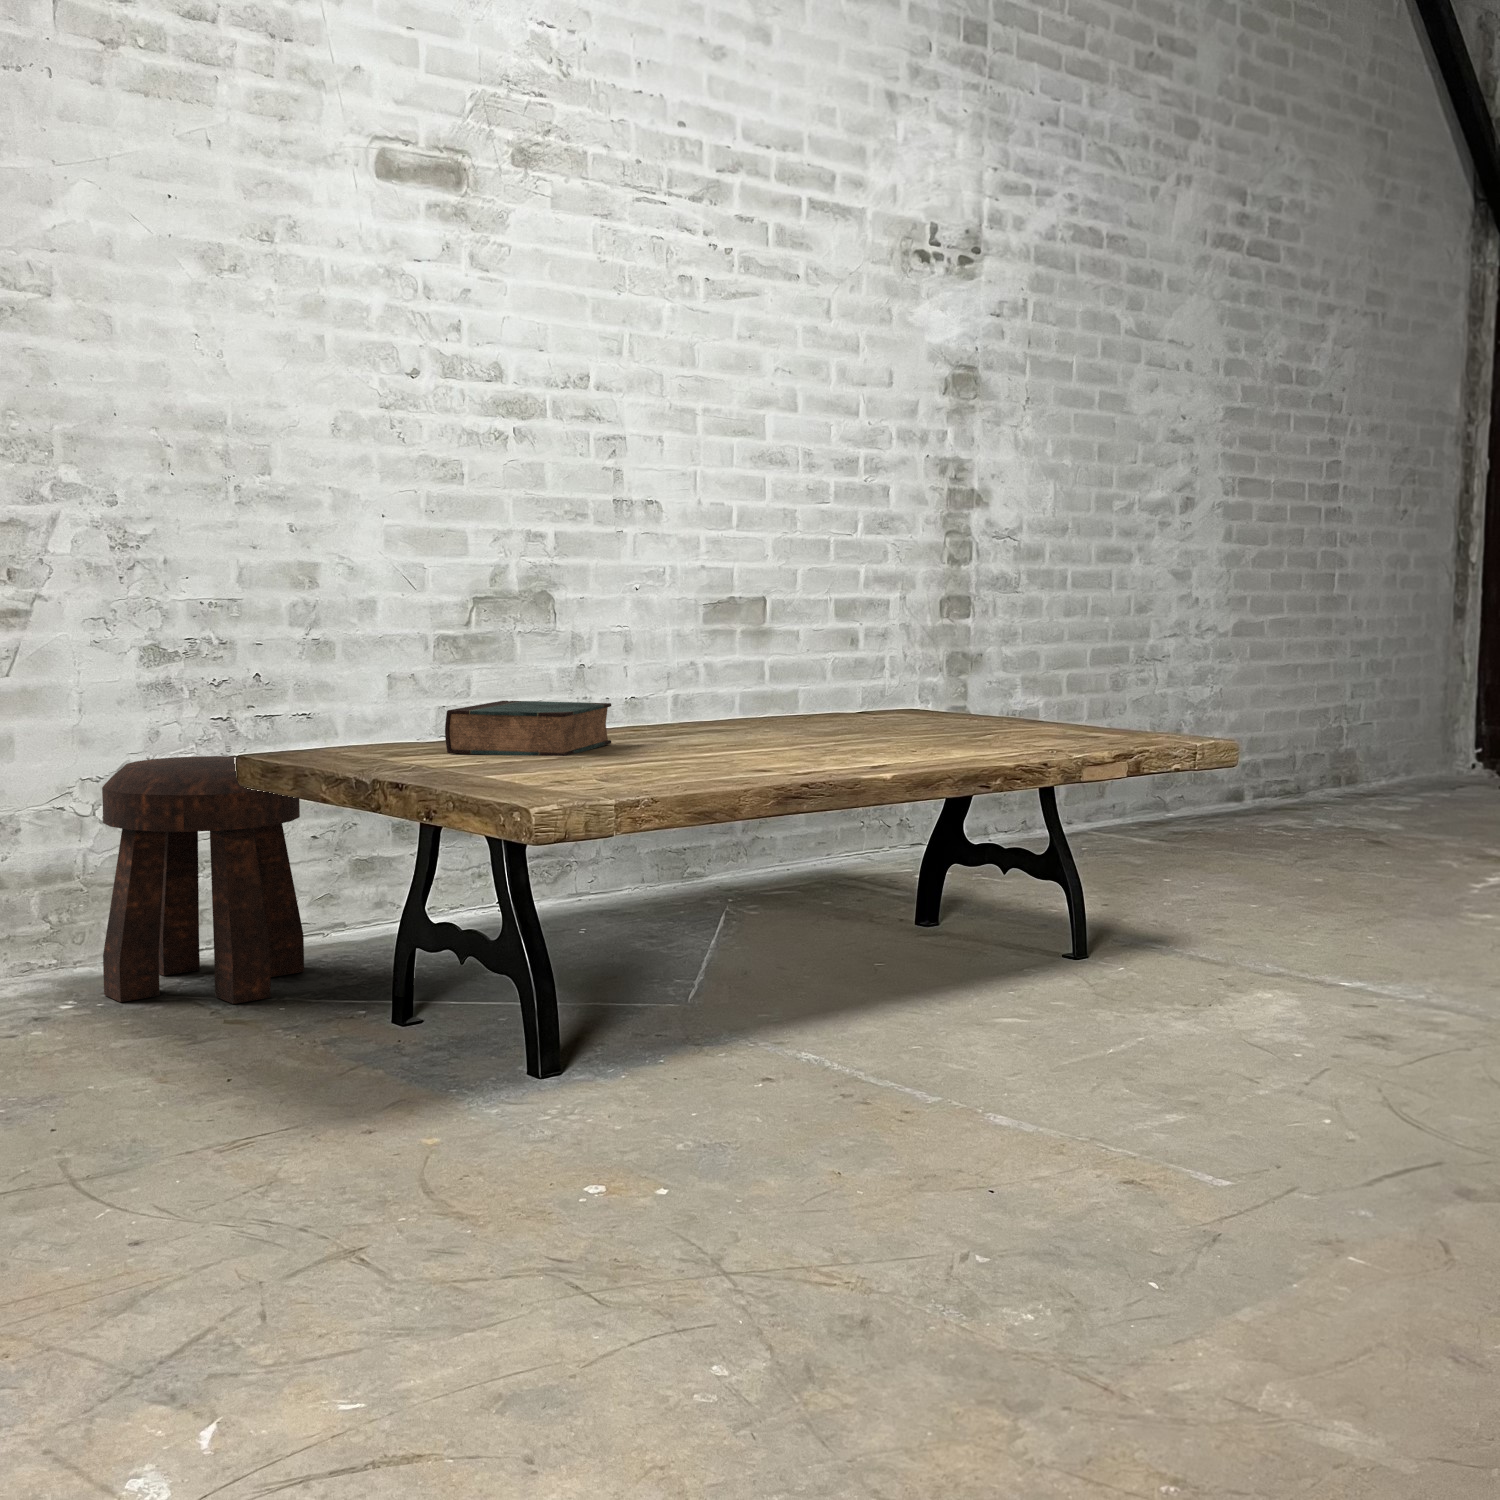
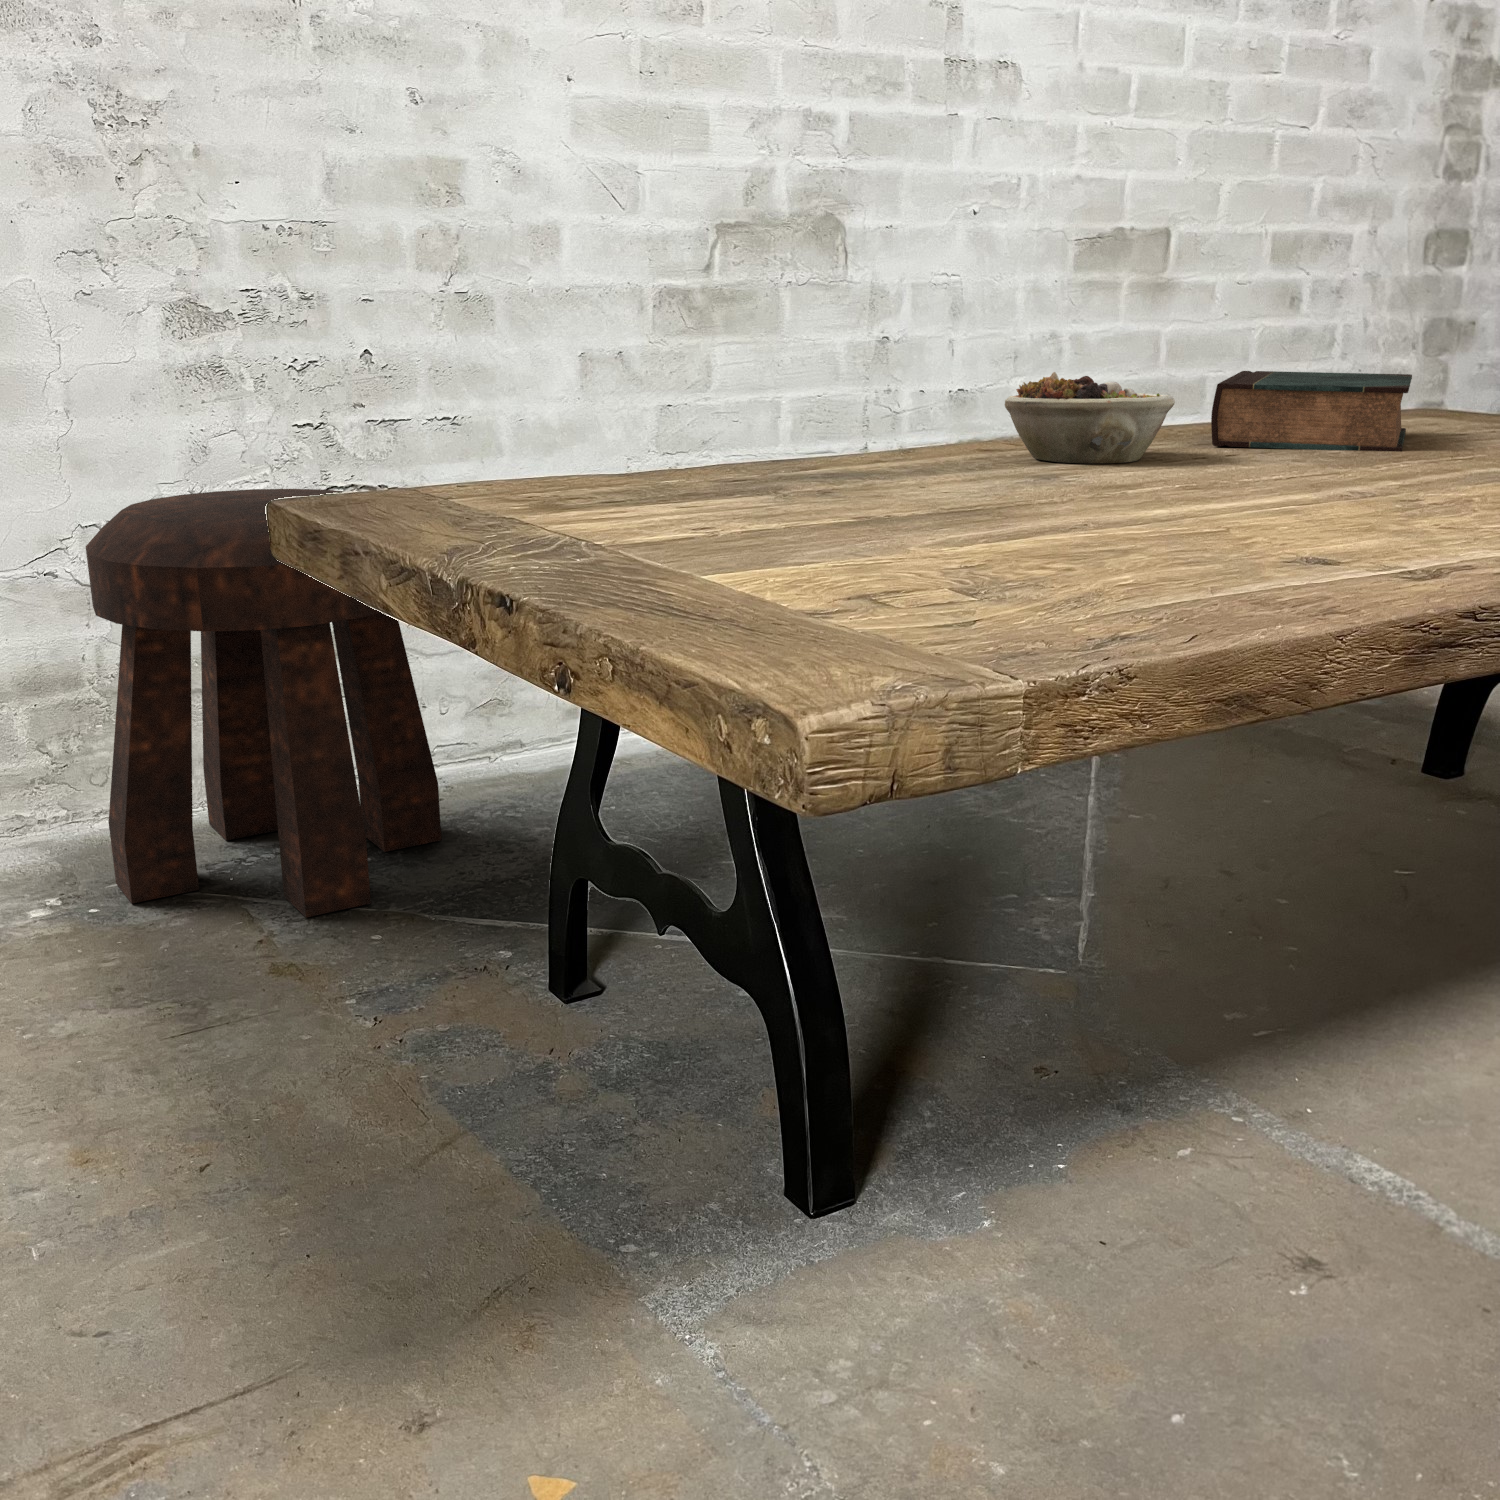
succulent planter: none [645,687,739,737] -> present [1005,372,1175,464]
book: present [445,701,611,756] -> present [1211,371,1412,452]

